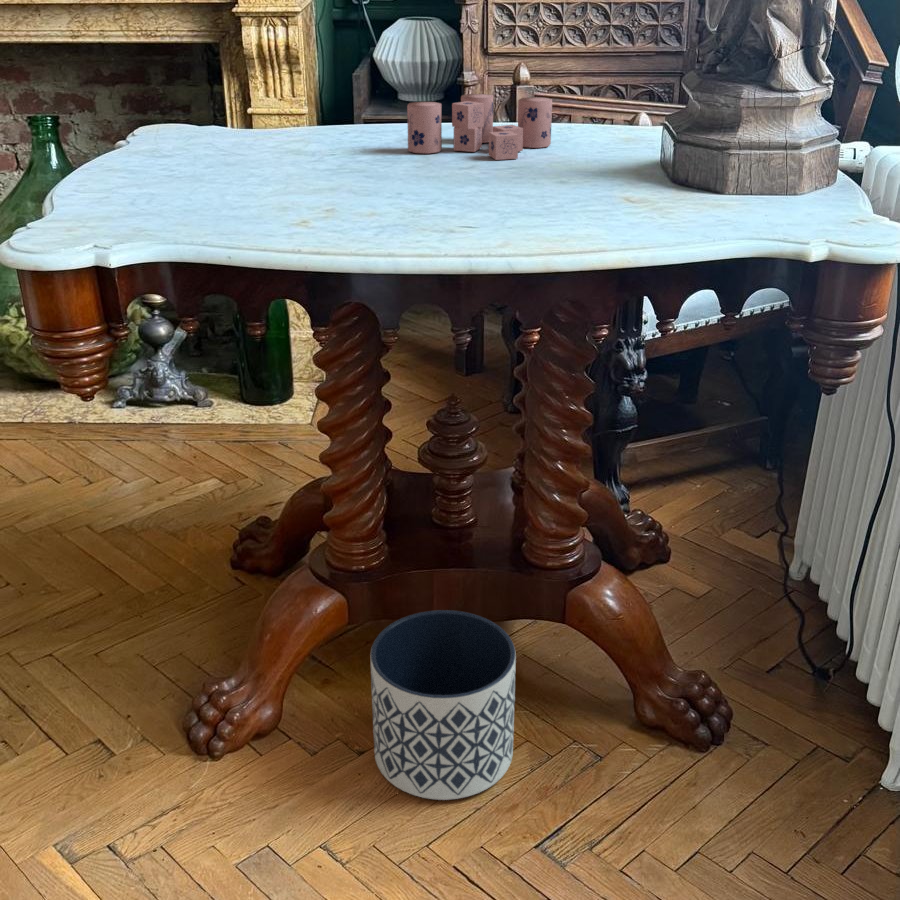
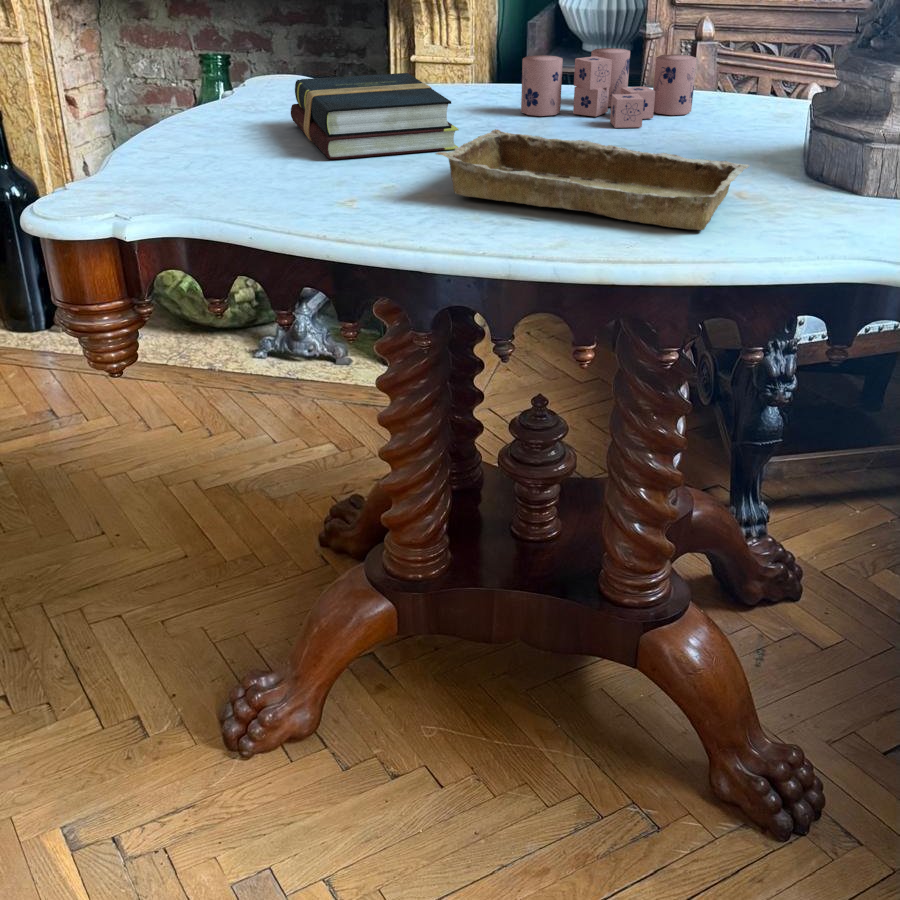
hardback book: none [210,121,376,197] -> present [291,73,459,159]
tray: none [386,164,635,232] -> present [436,129,750,230]
planter: present [371,610,516,800] -> none [403,635,567,852]

